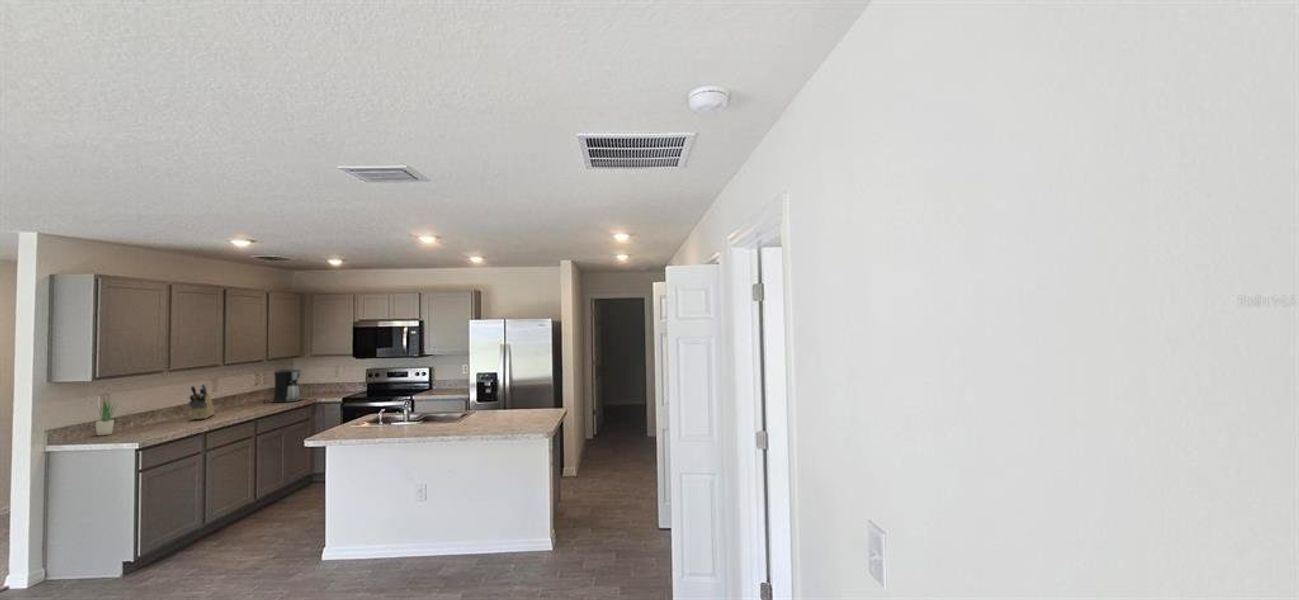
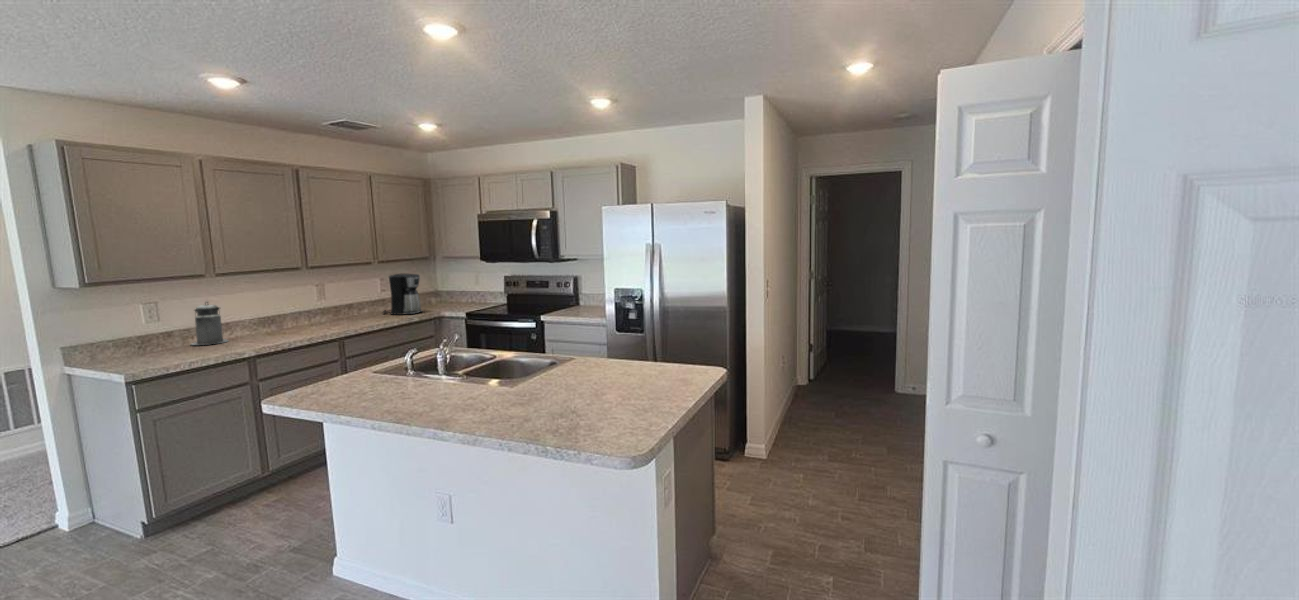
knife block: present [189,384,214,419] -> none [255,291,305,336]
canister: none [130,393,163,428] -> present [191,302,228,345]
potted plant: present [96,400,114,435] -> none [131,307,156,354]

